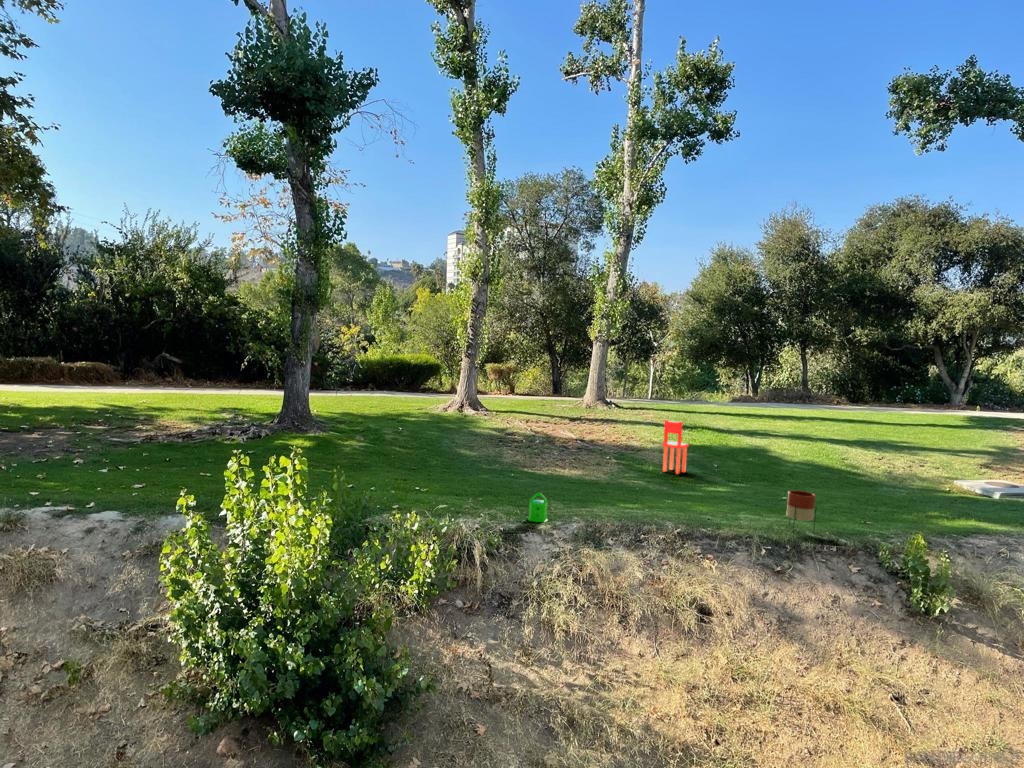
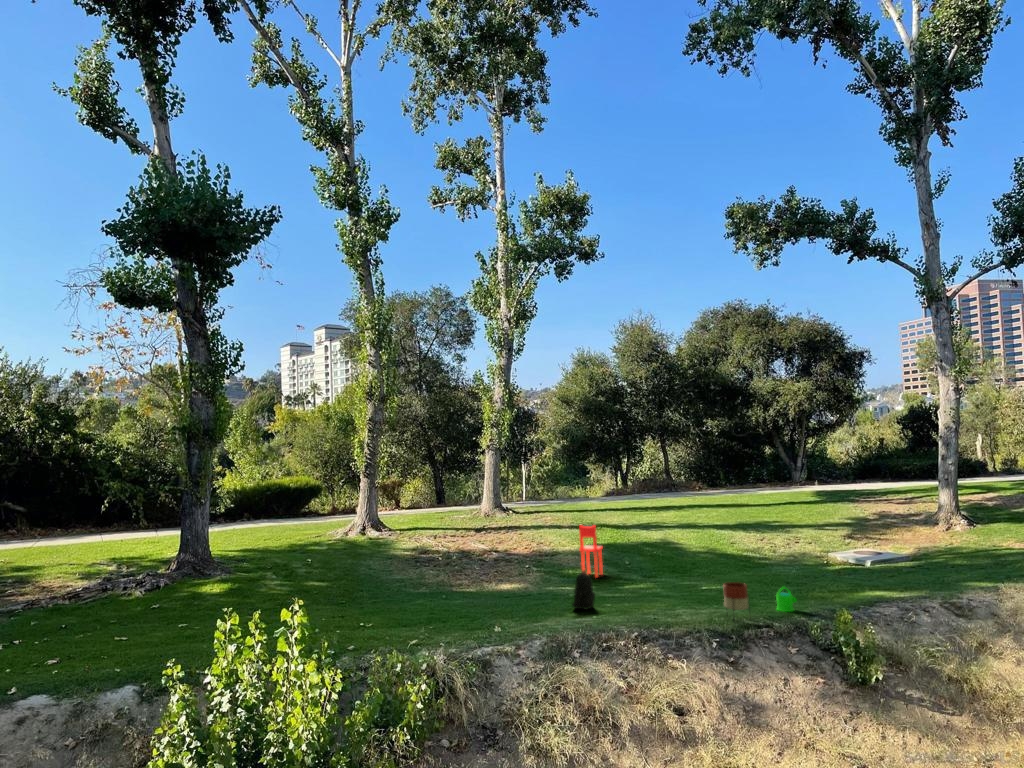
backpack: none [631,462,658,501] -> present [572,571,595,610]
watering can: present [527,493,548,522] -> present [776,587,797,612]

